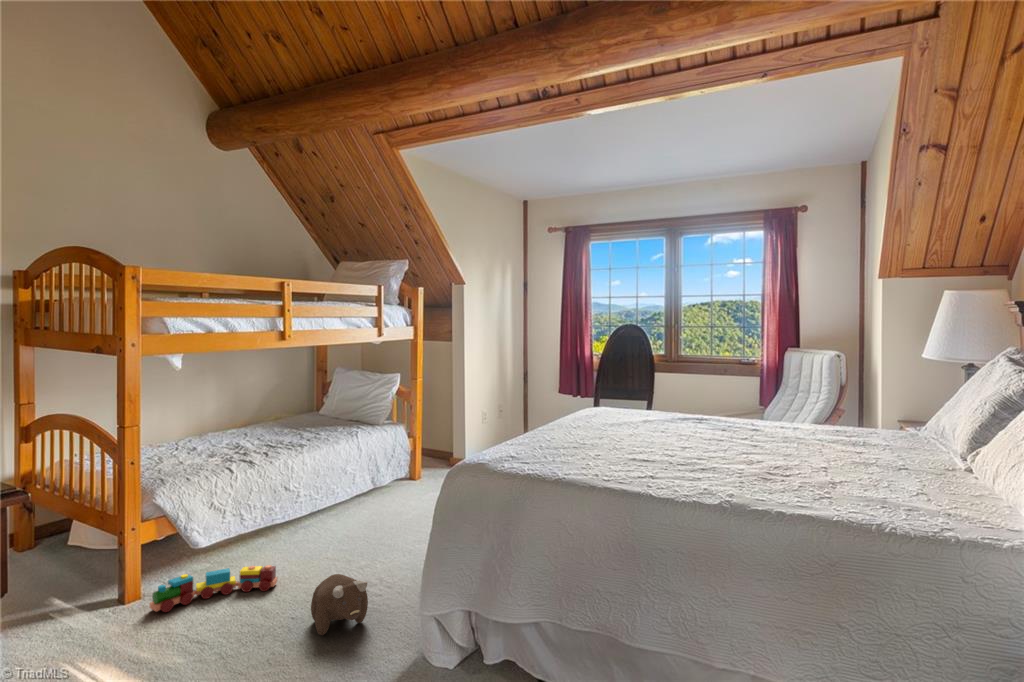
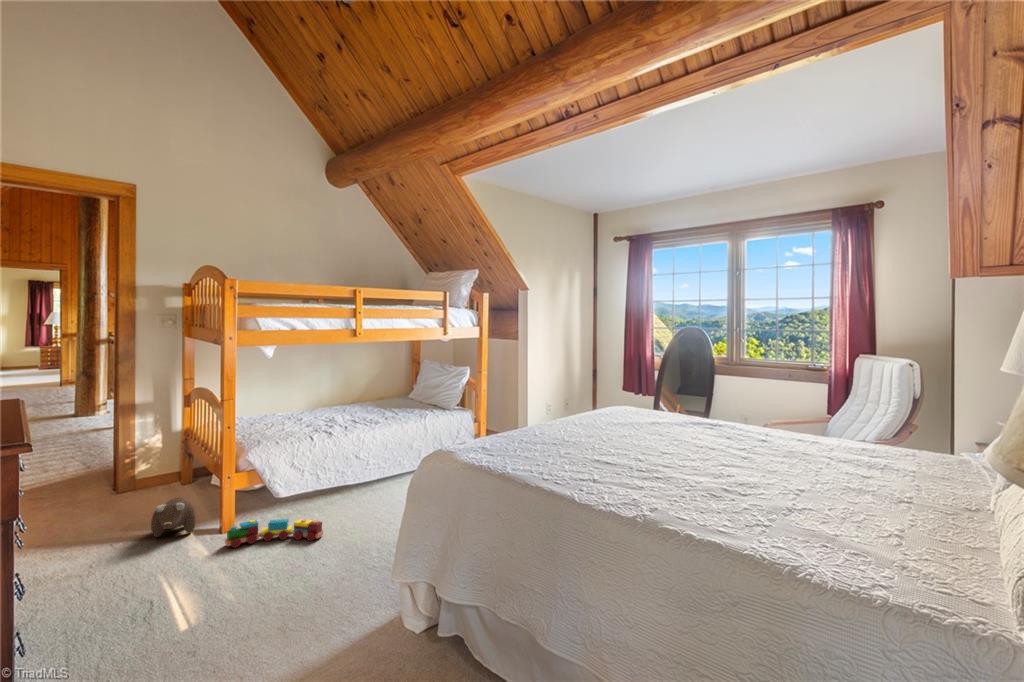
plush toy: present [311,574,368,635] -> present [151,498,196,537]

